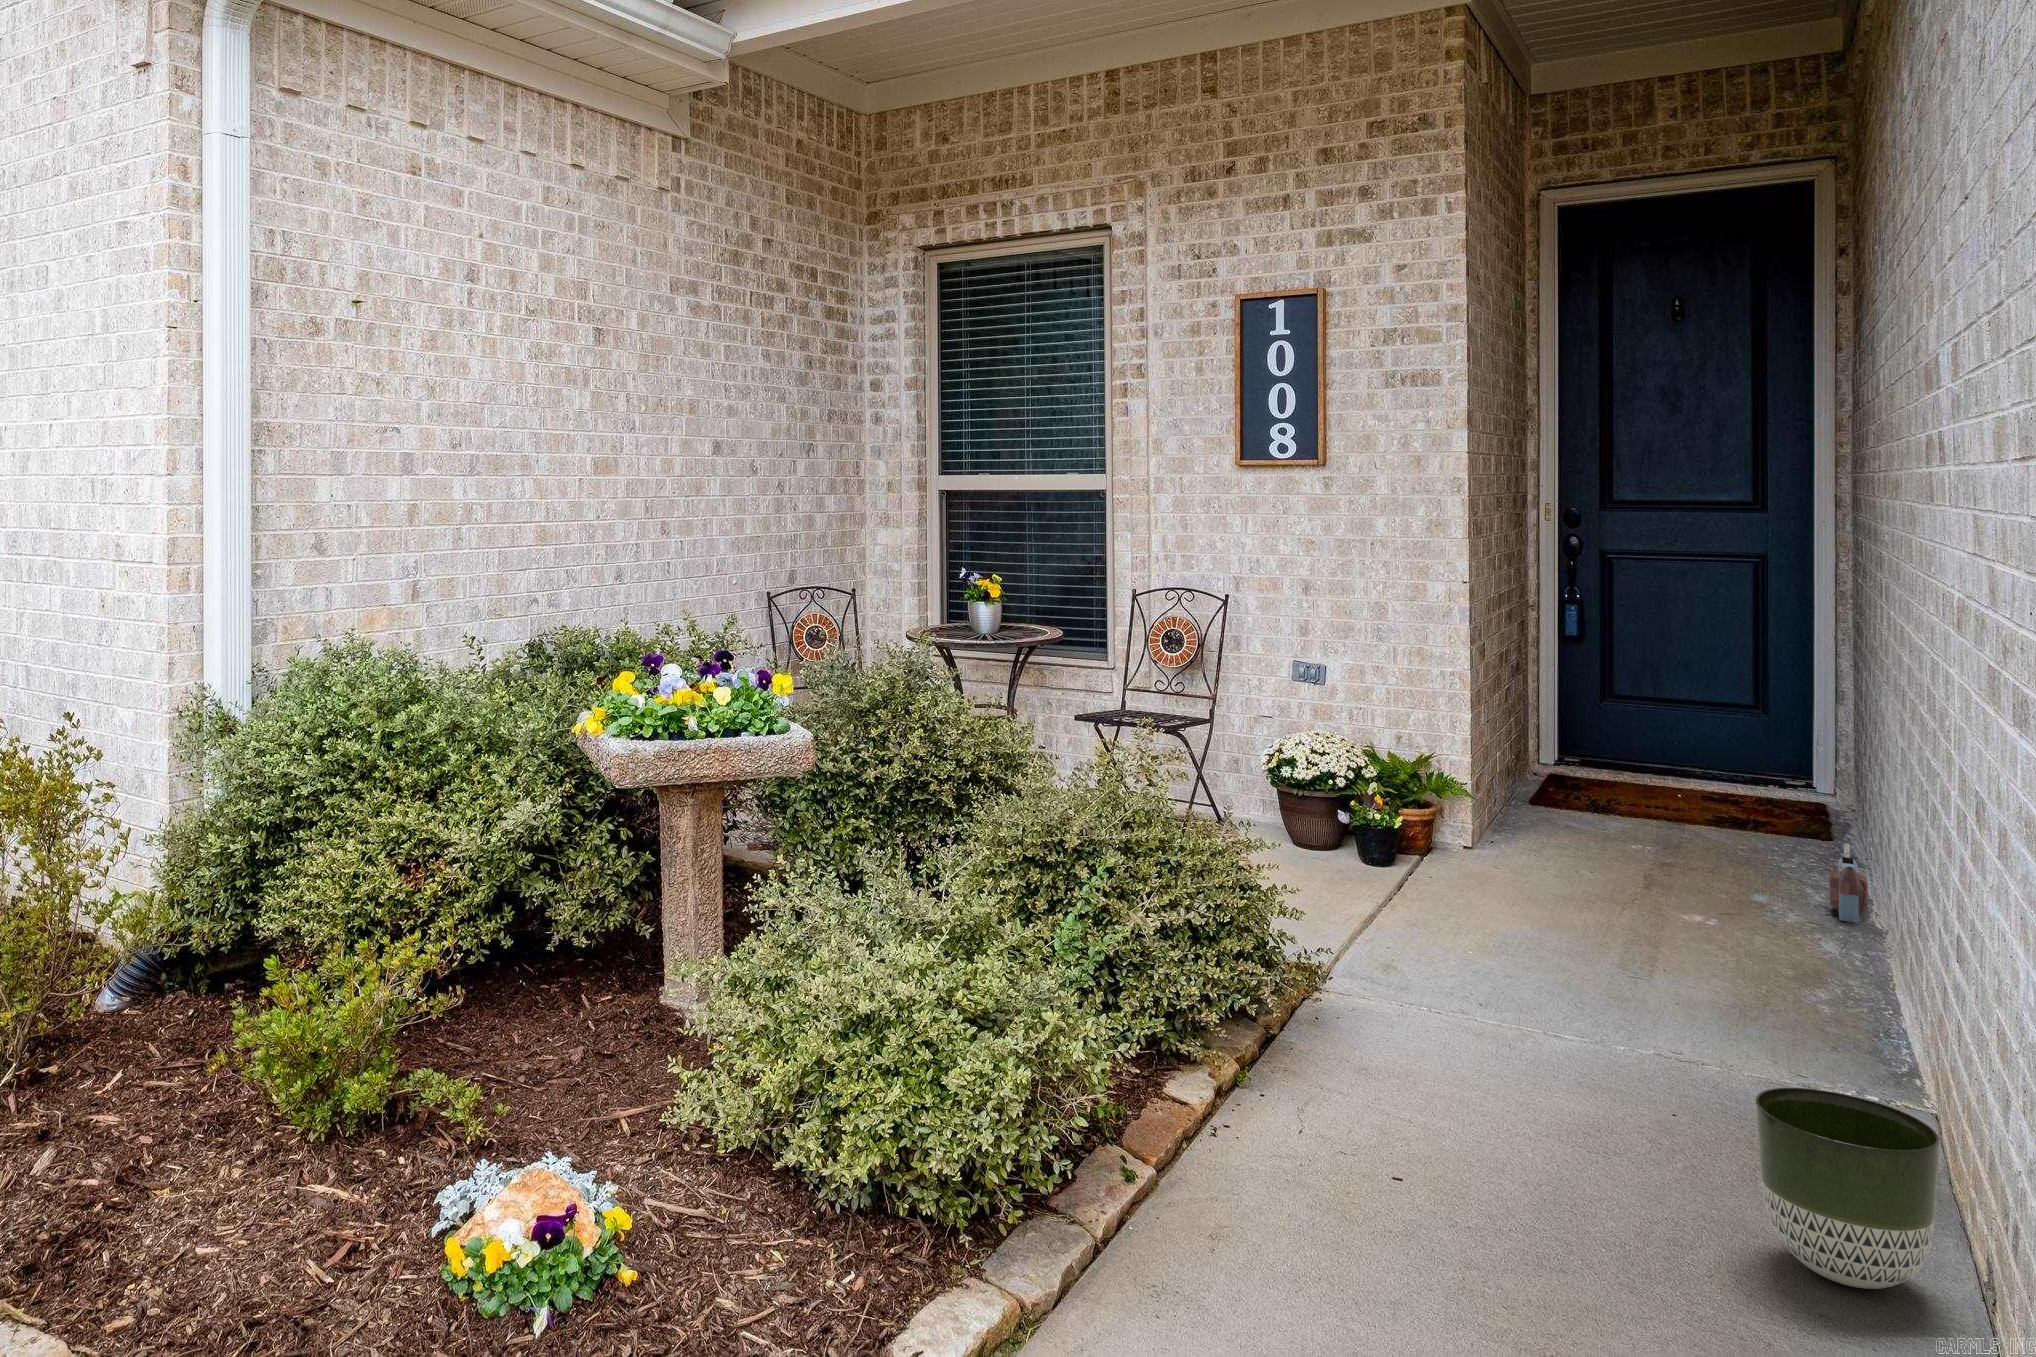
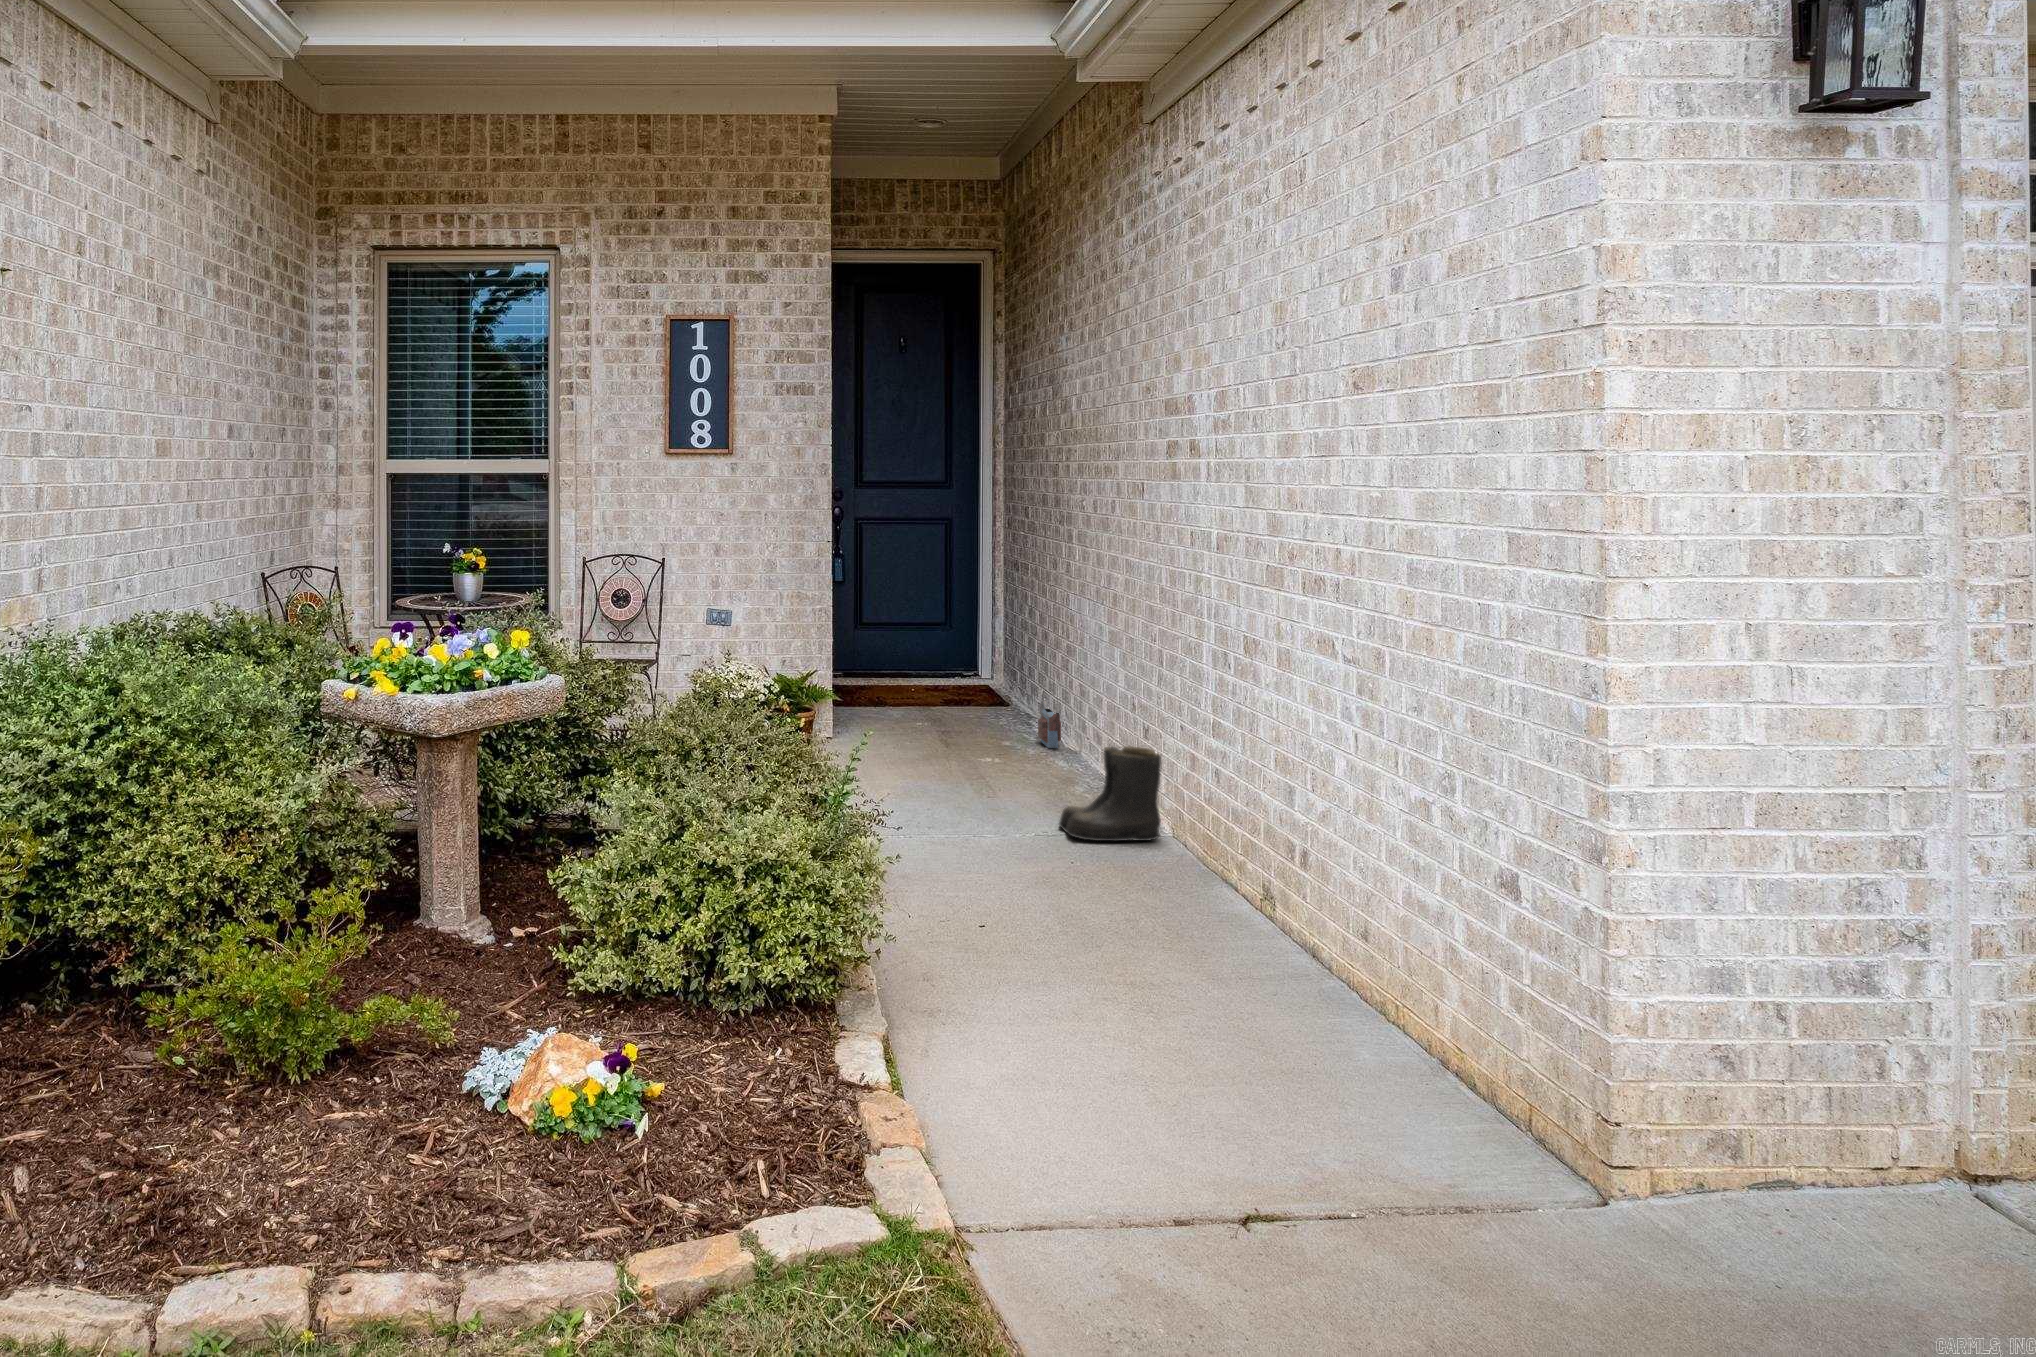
boots: none [1702,941,1903,1119] -> present [1059,746,1161,841]
planter: present [1756,1088,1939,1289] -> none [1161,814,1244,912]

